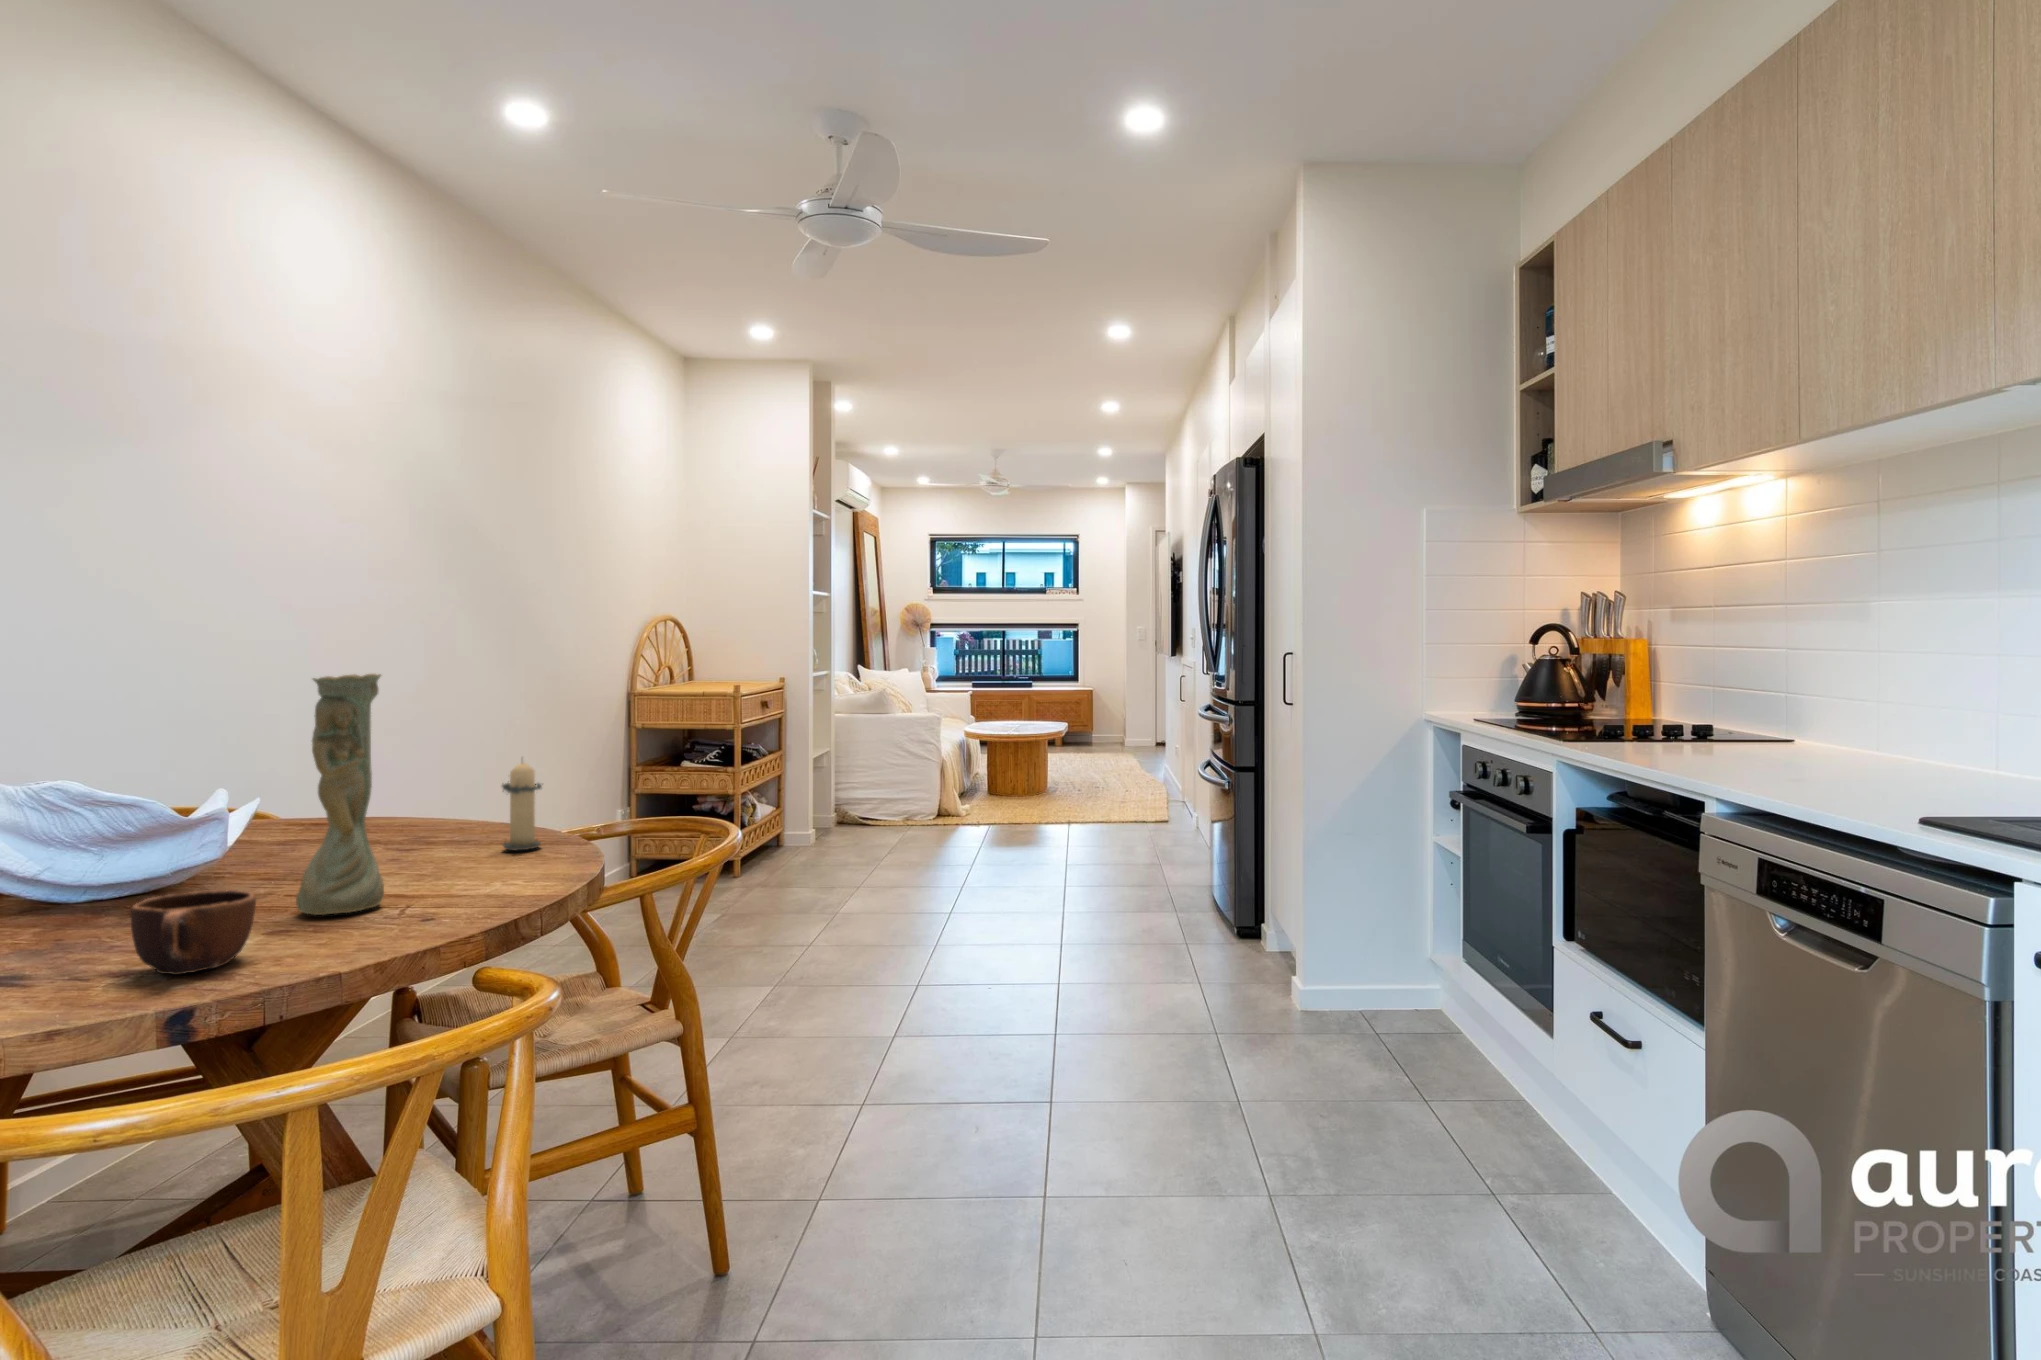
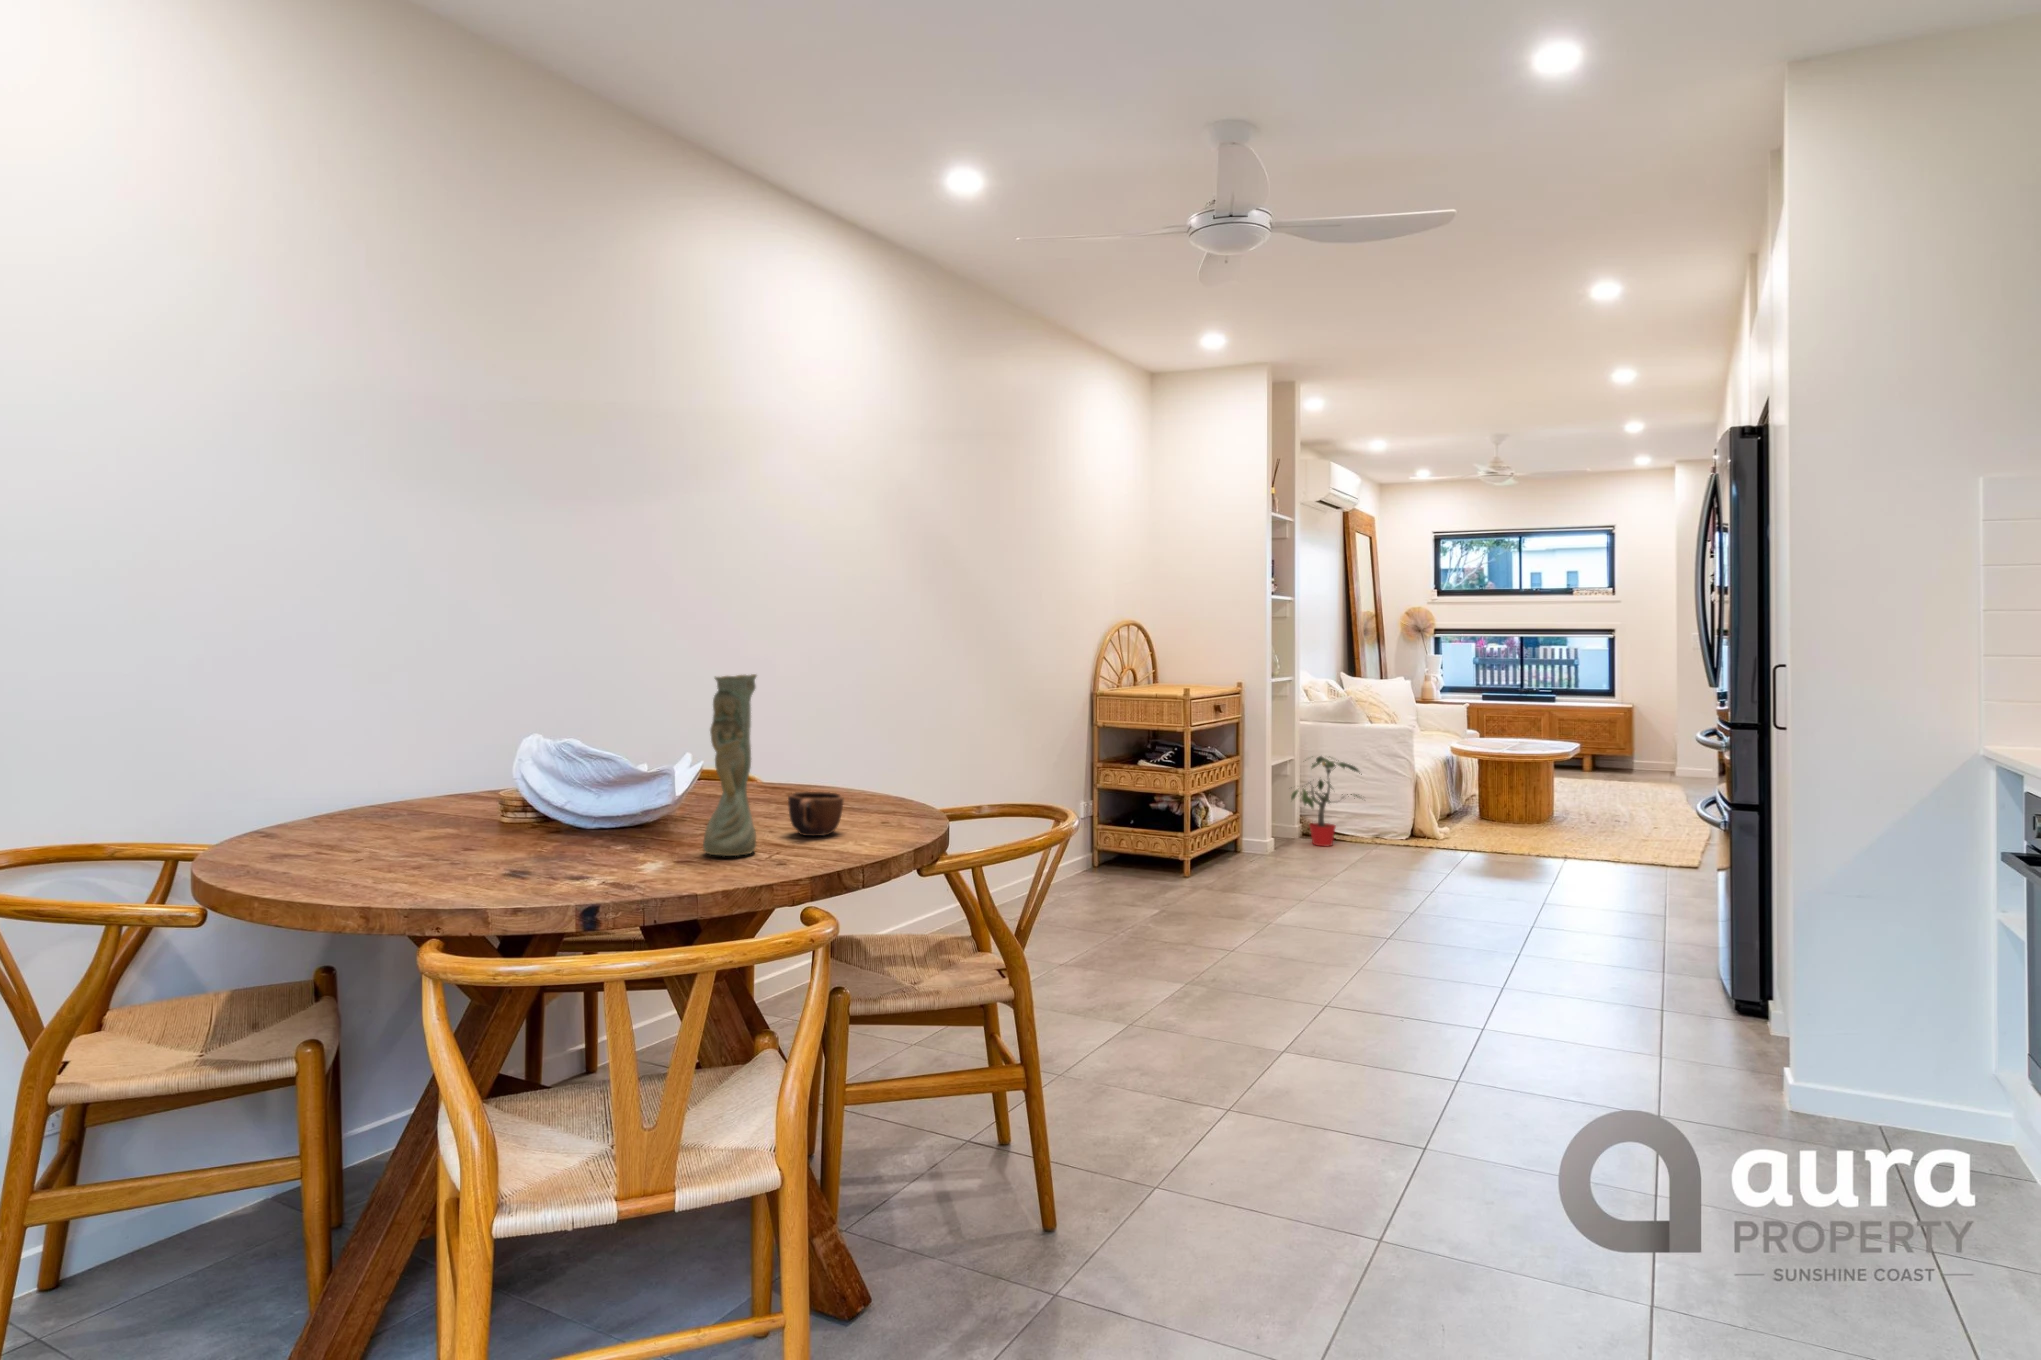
potted plant: none [829,746,900,835] -> present [1291,756,1362,846]
candle: present [502,763,541,850] -> none [866,745,903,824]
mug: present [130,890,256,975] -> present [788,791,843,836]

